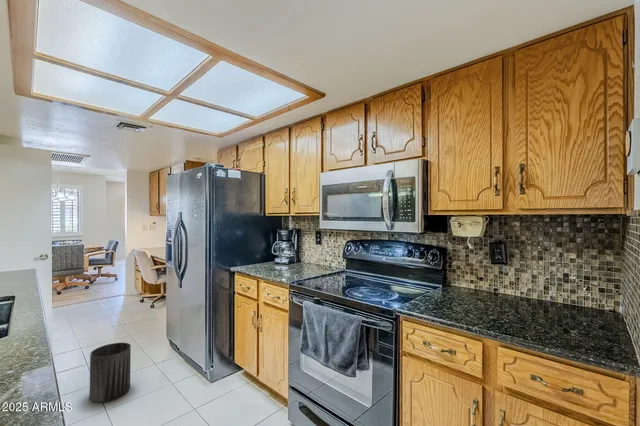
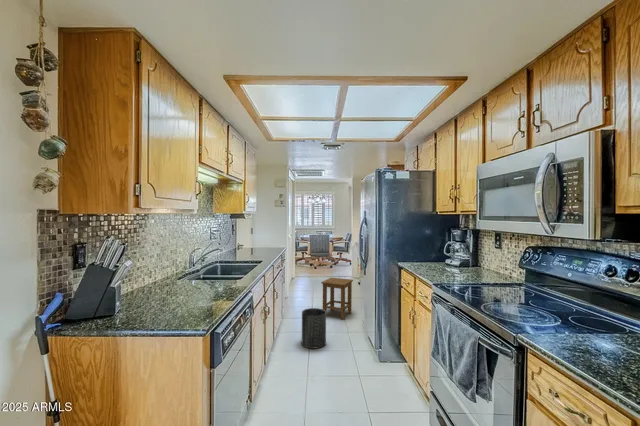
stool: none [104,296,149,353] -> present [321,278,353,320]

